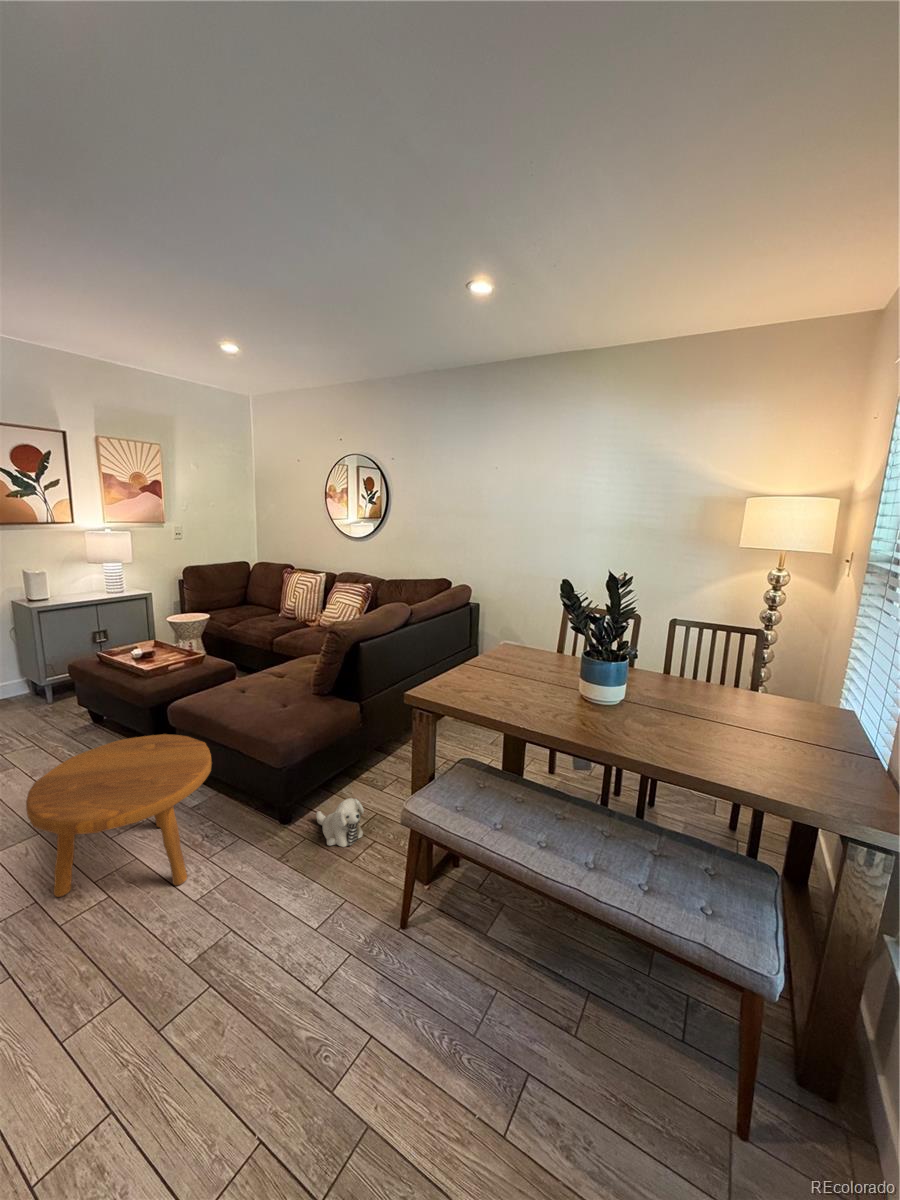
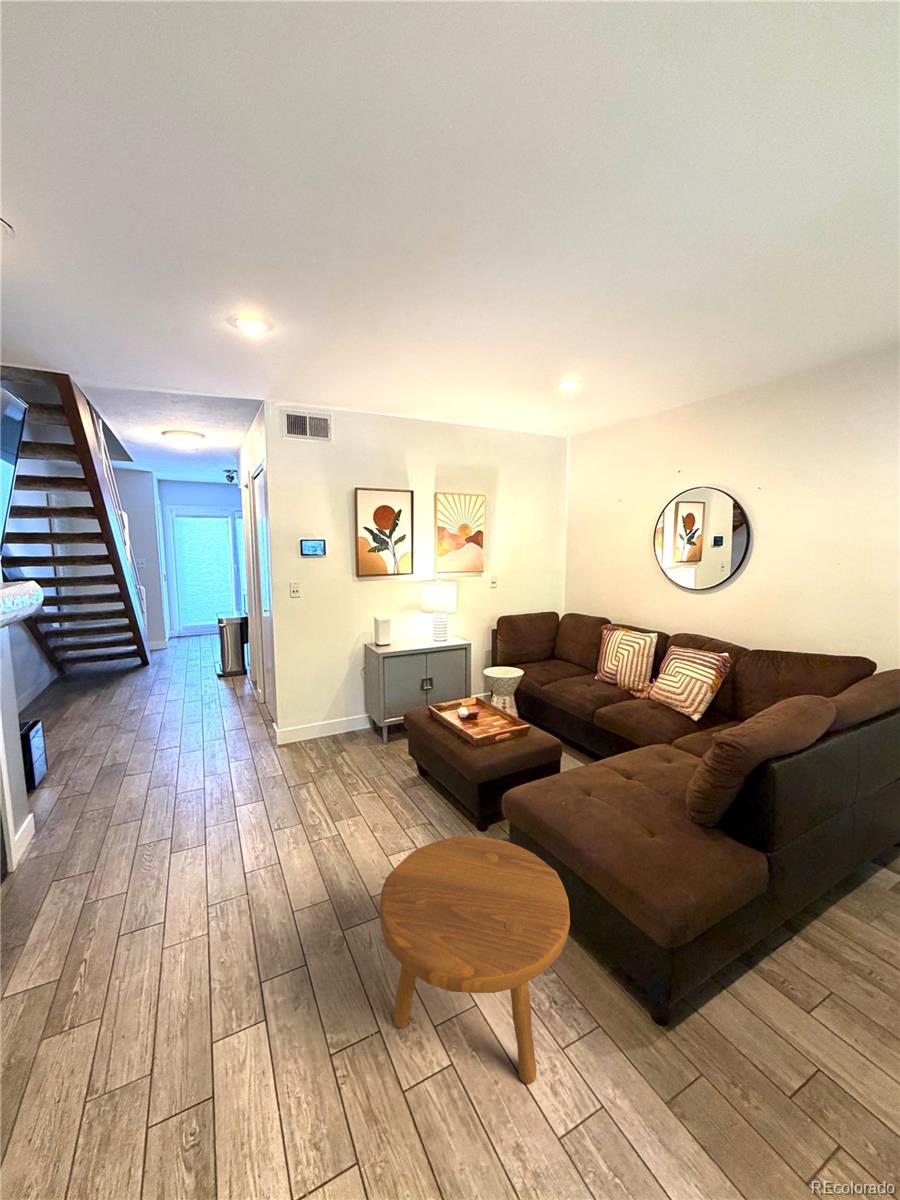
plush toy: present [316,798,364,847] -> none [709,1030,814,1141]

